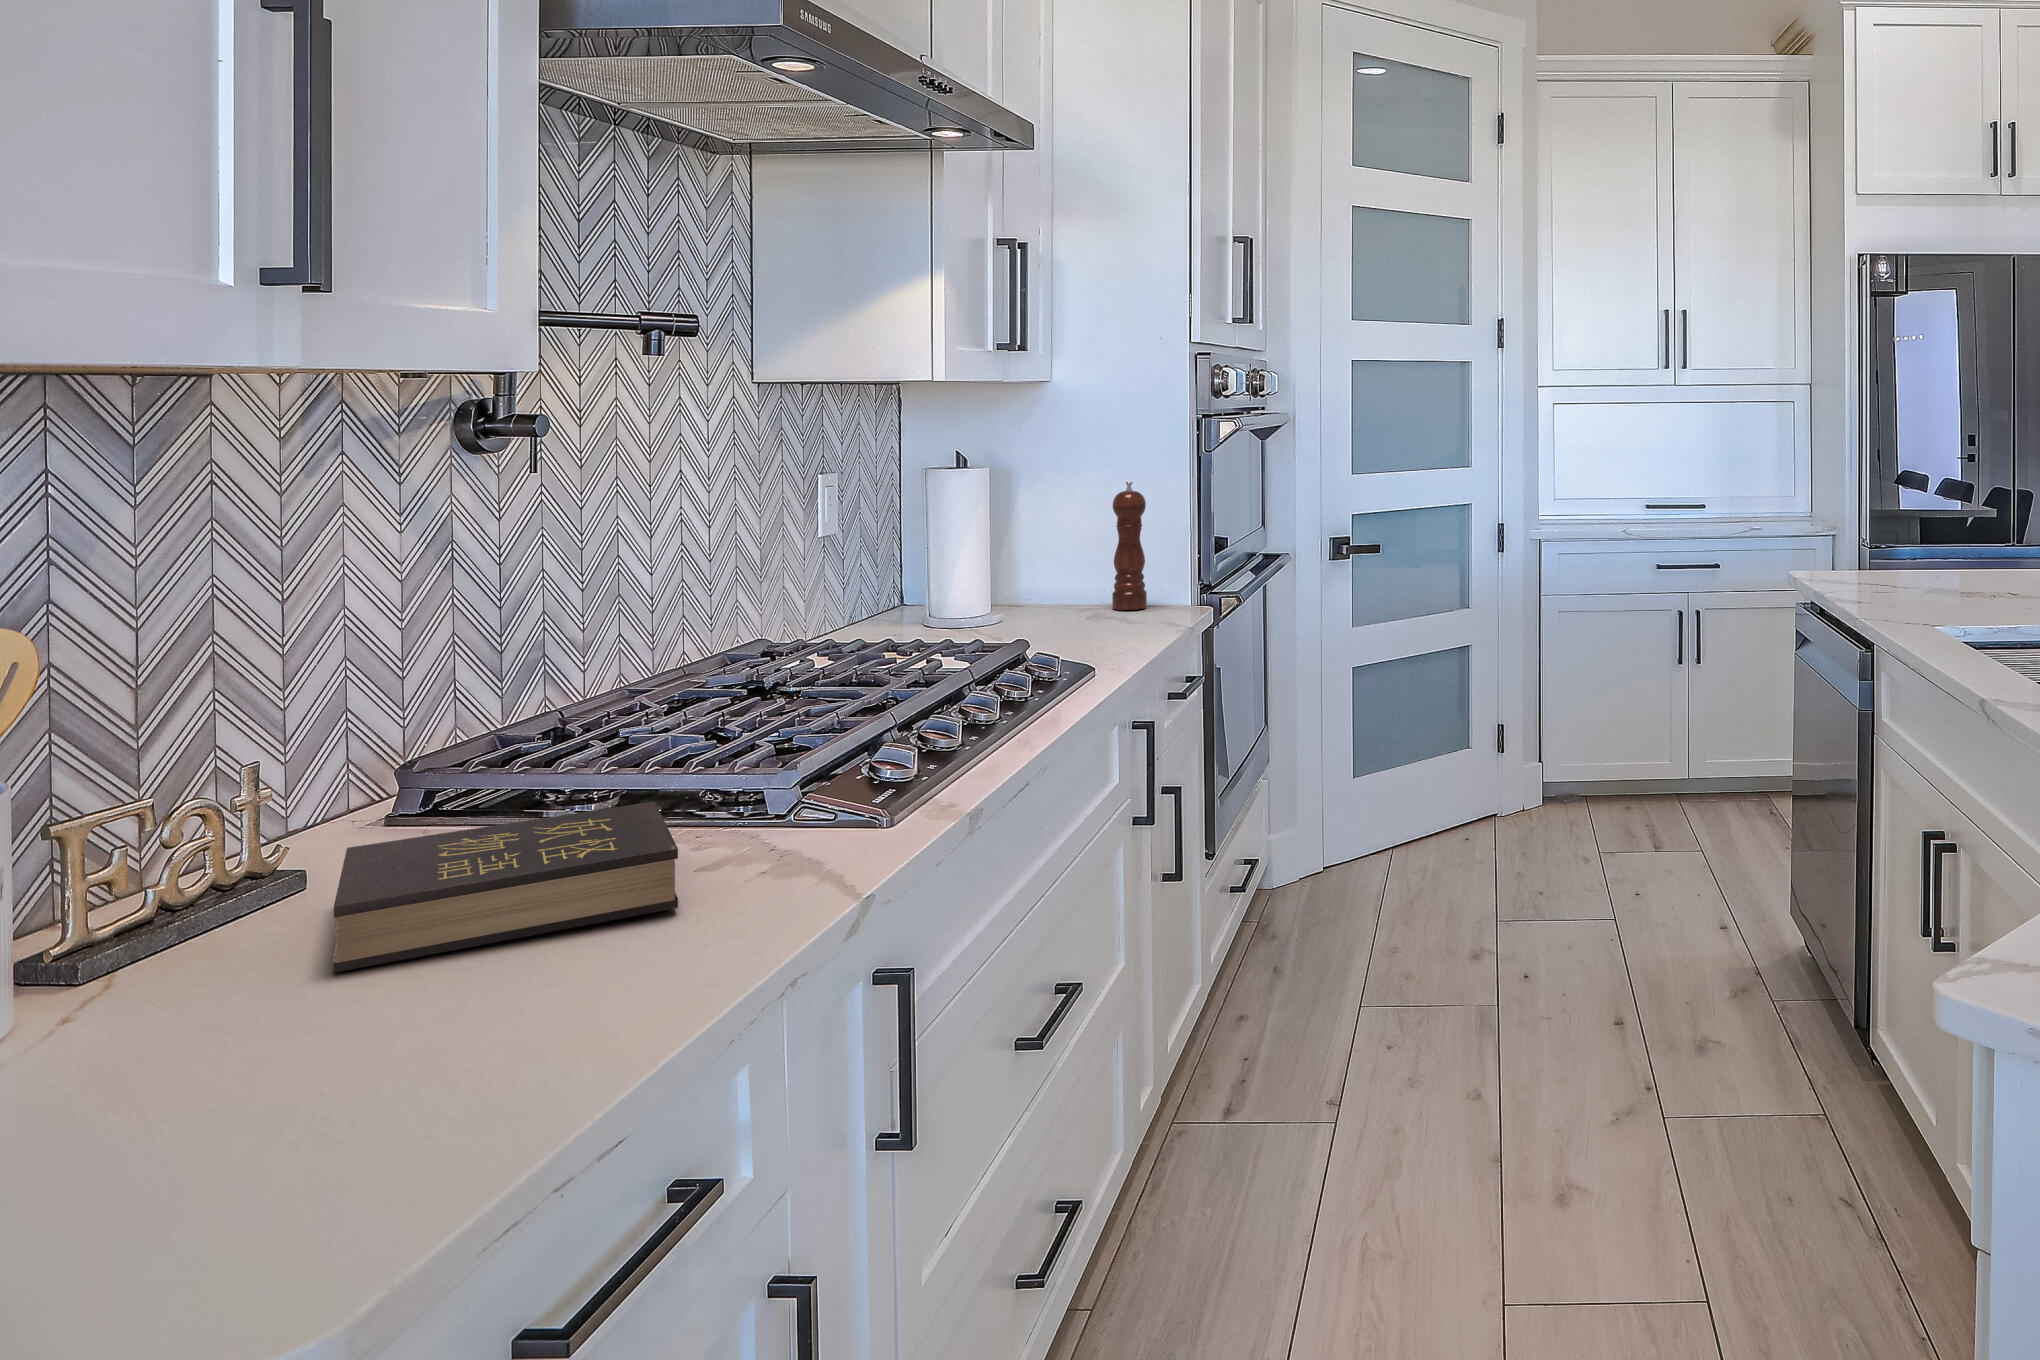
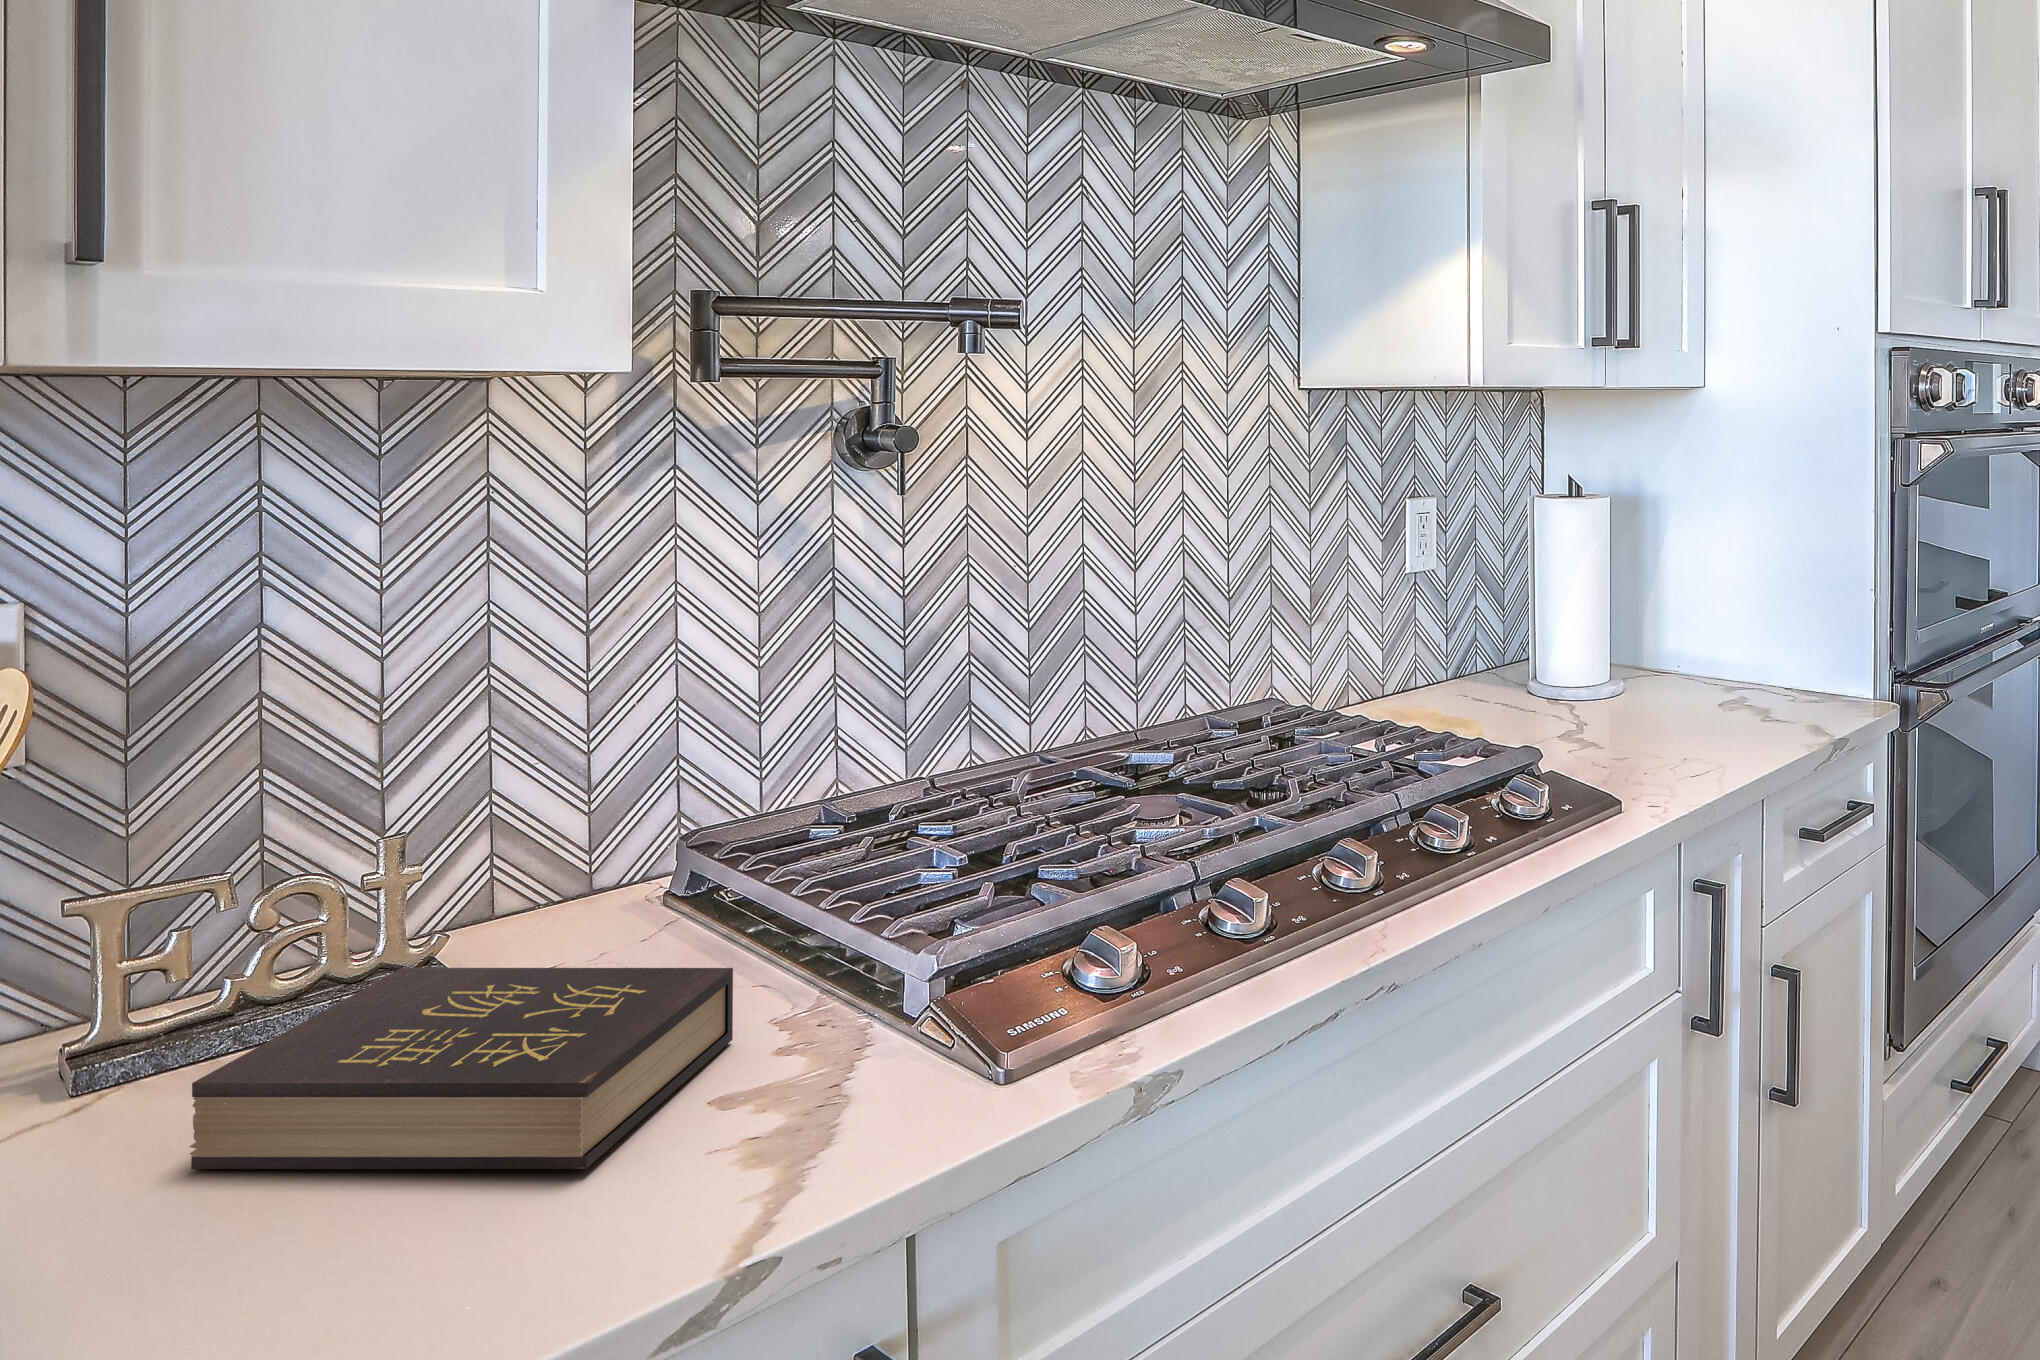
pepper mill: present [1112,482,1147,610] -> none [1736,524,1782,698]

